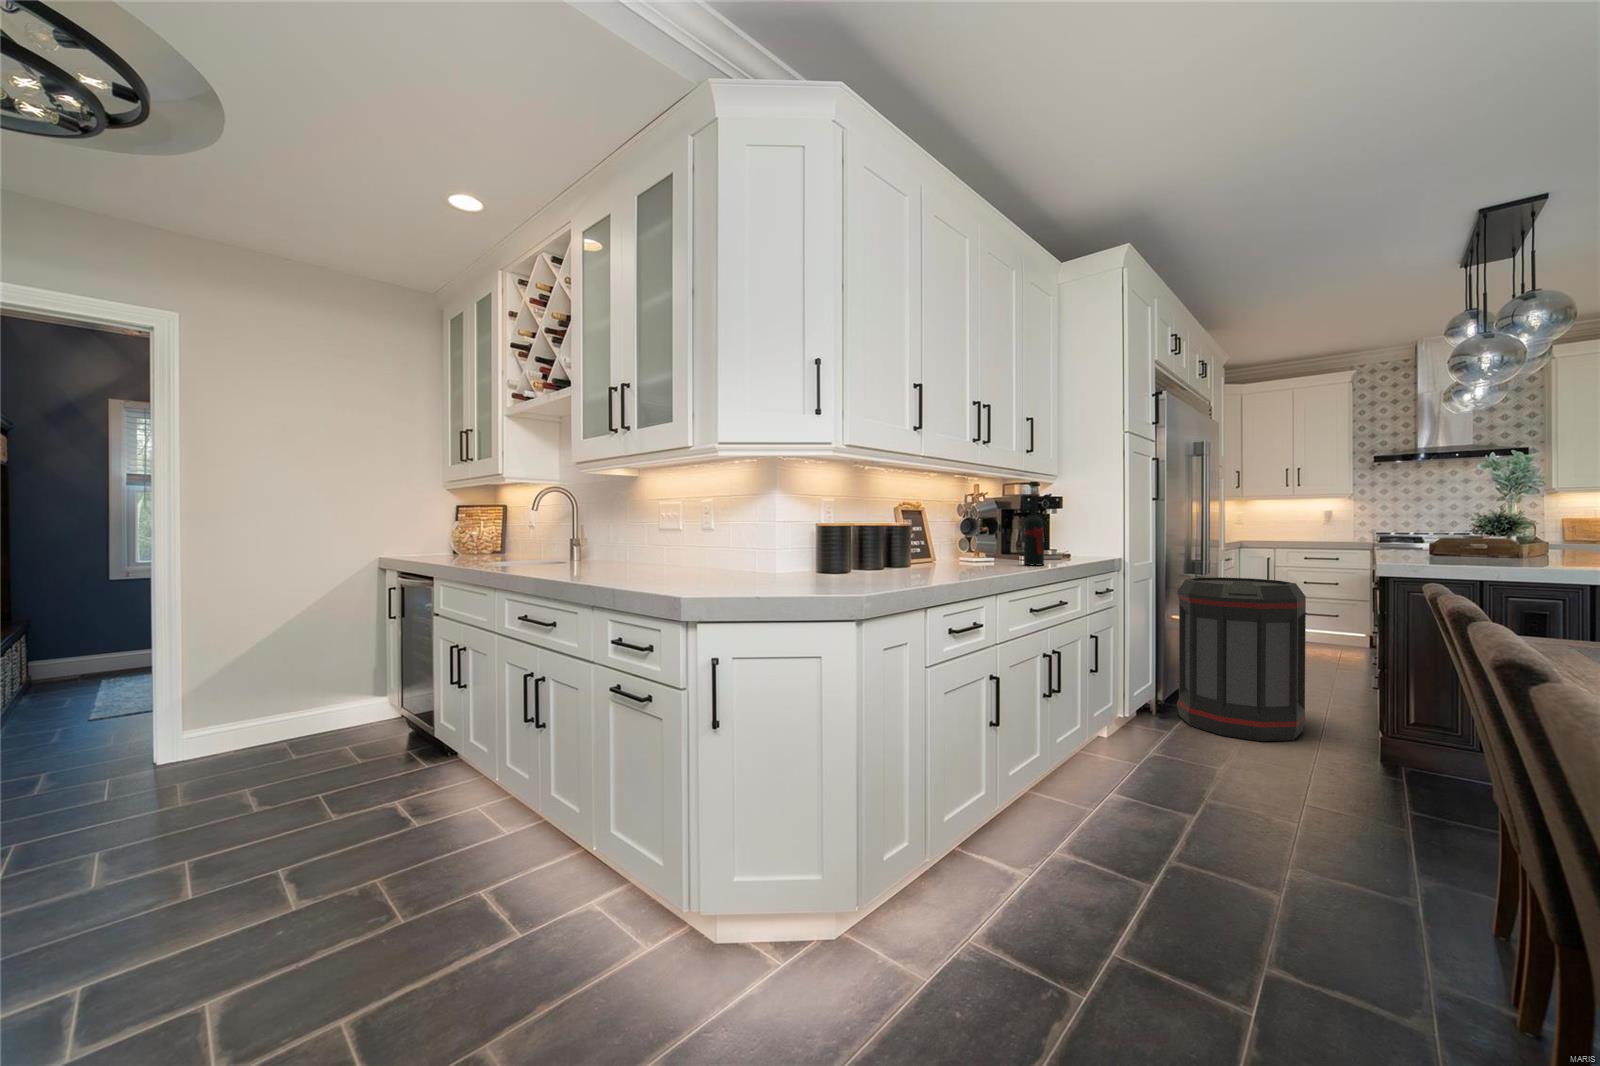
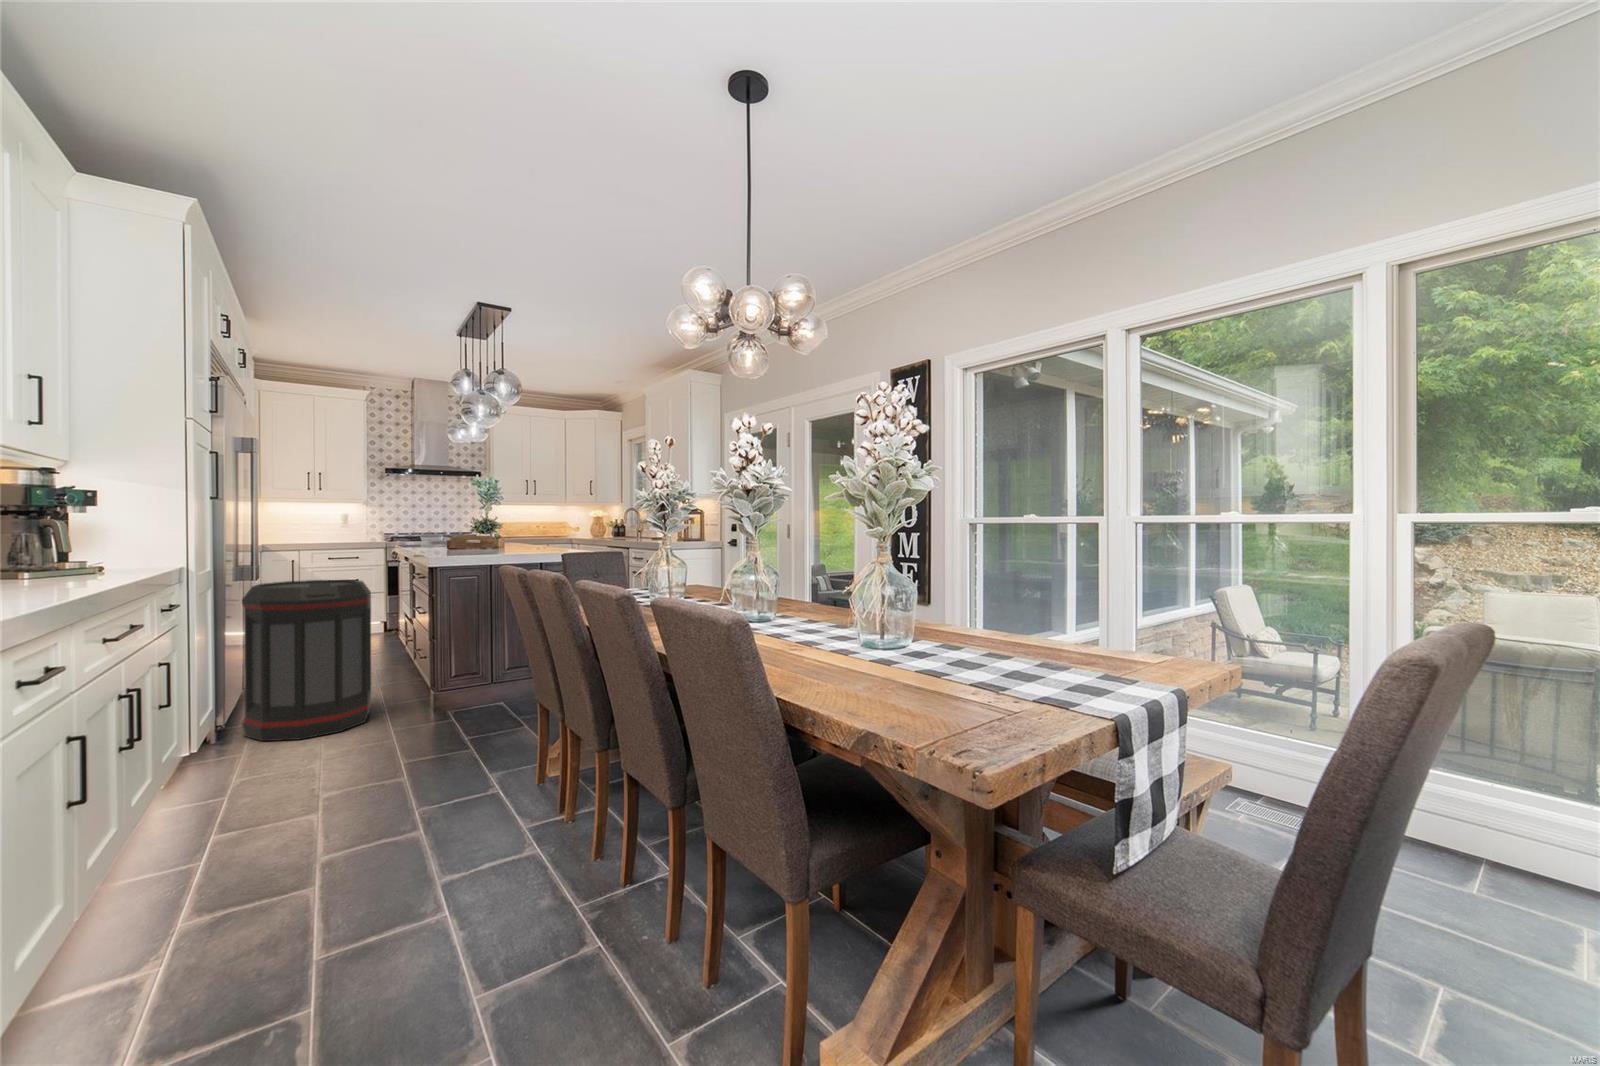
wine bottle: present [1024,493,1044,566] -> none [57,484,97,584]

